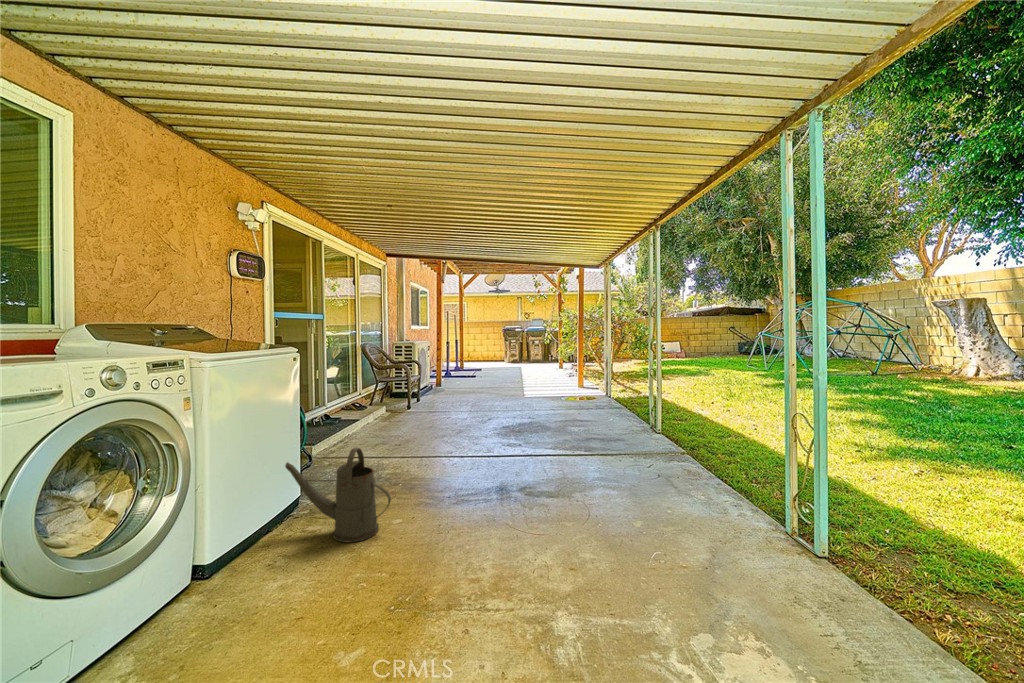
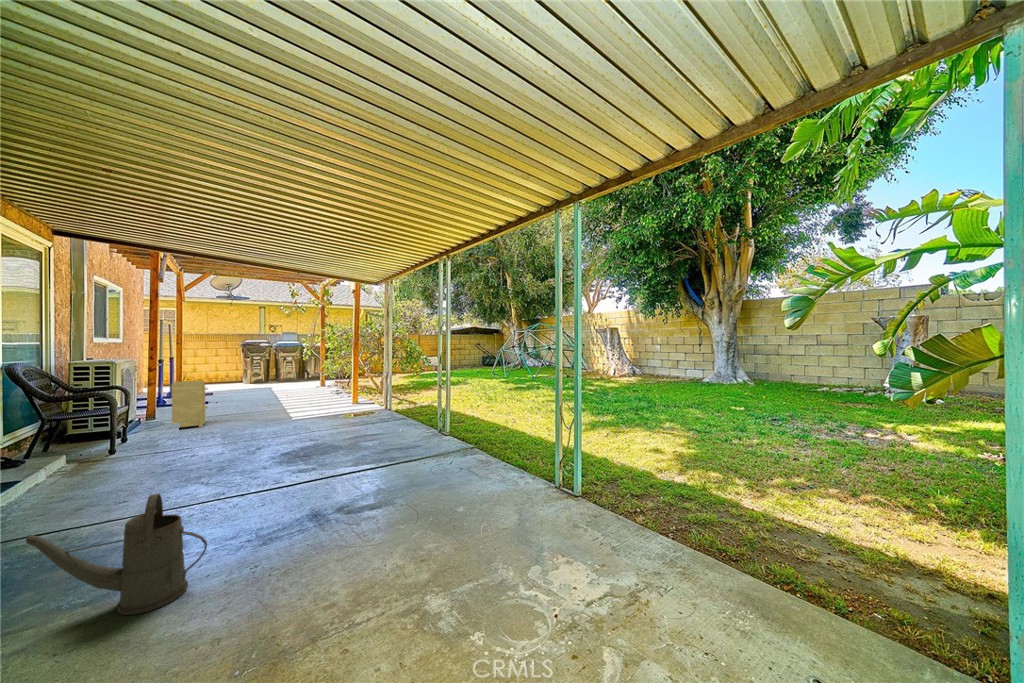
side table: none [423,354,449,396] -> present [171,380,208,428]

